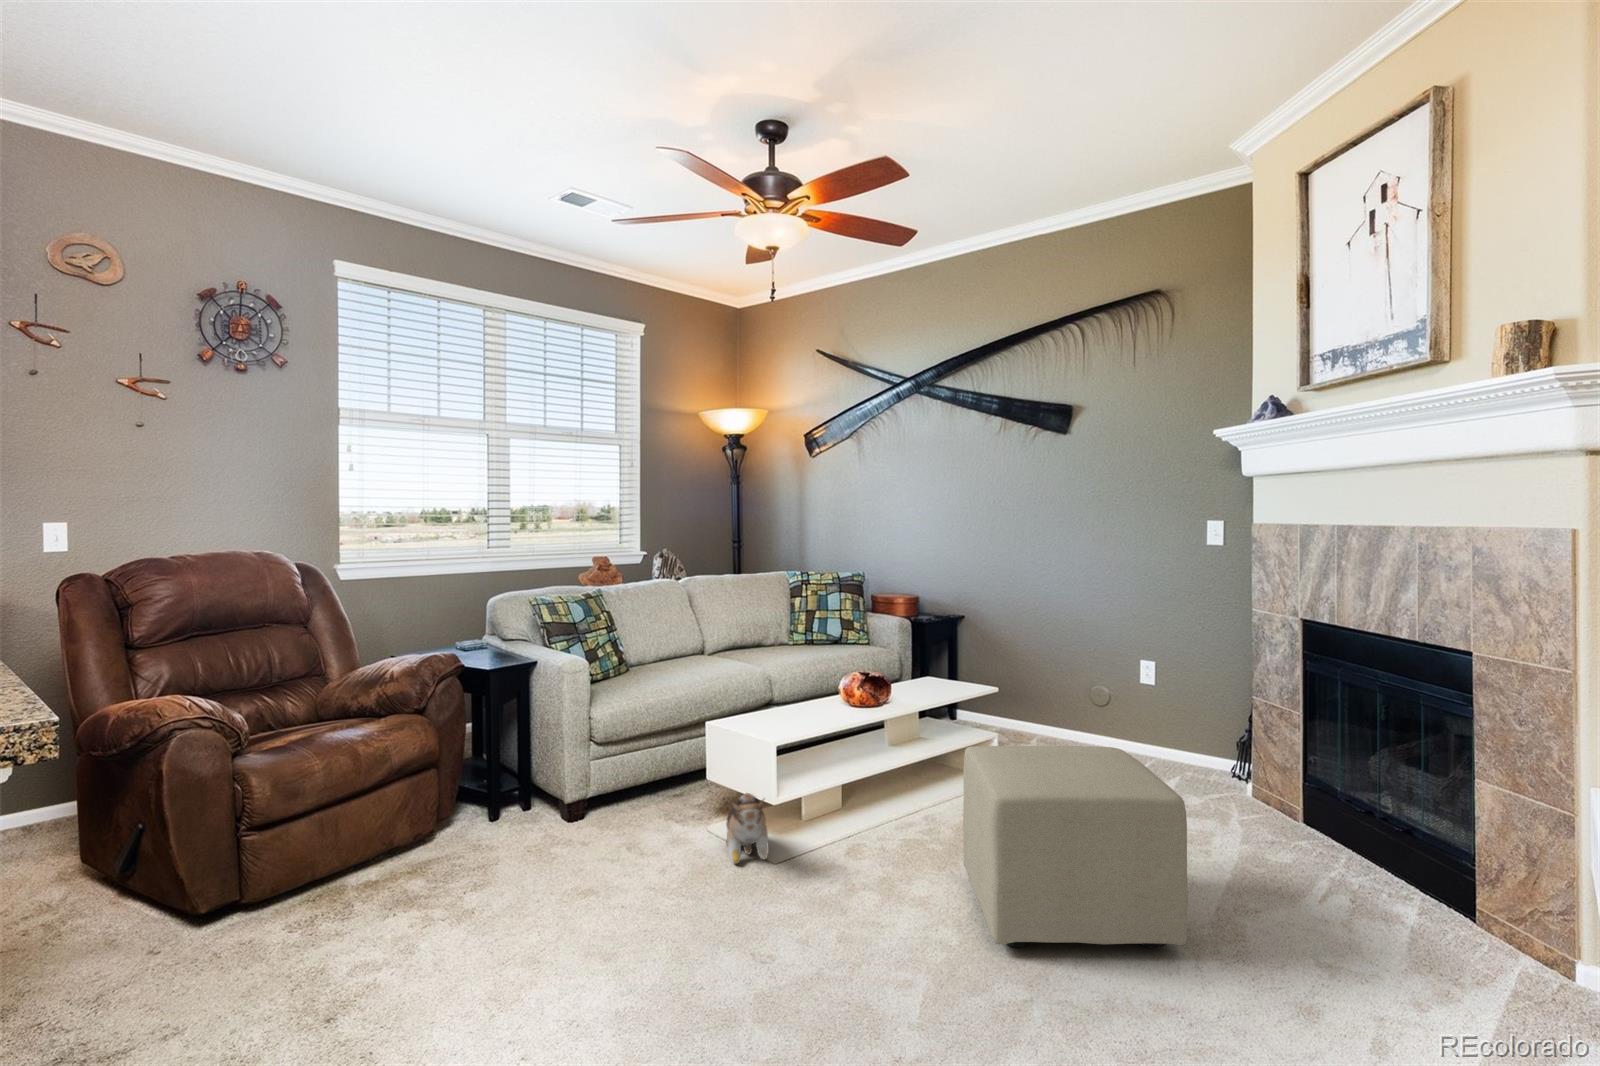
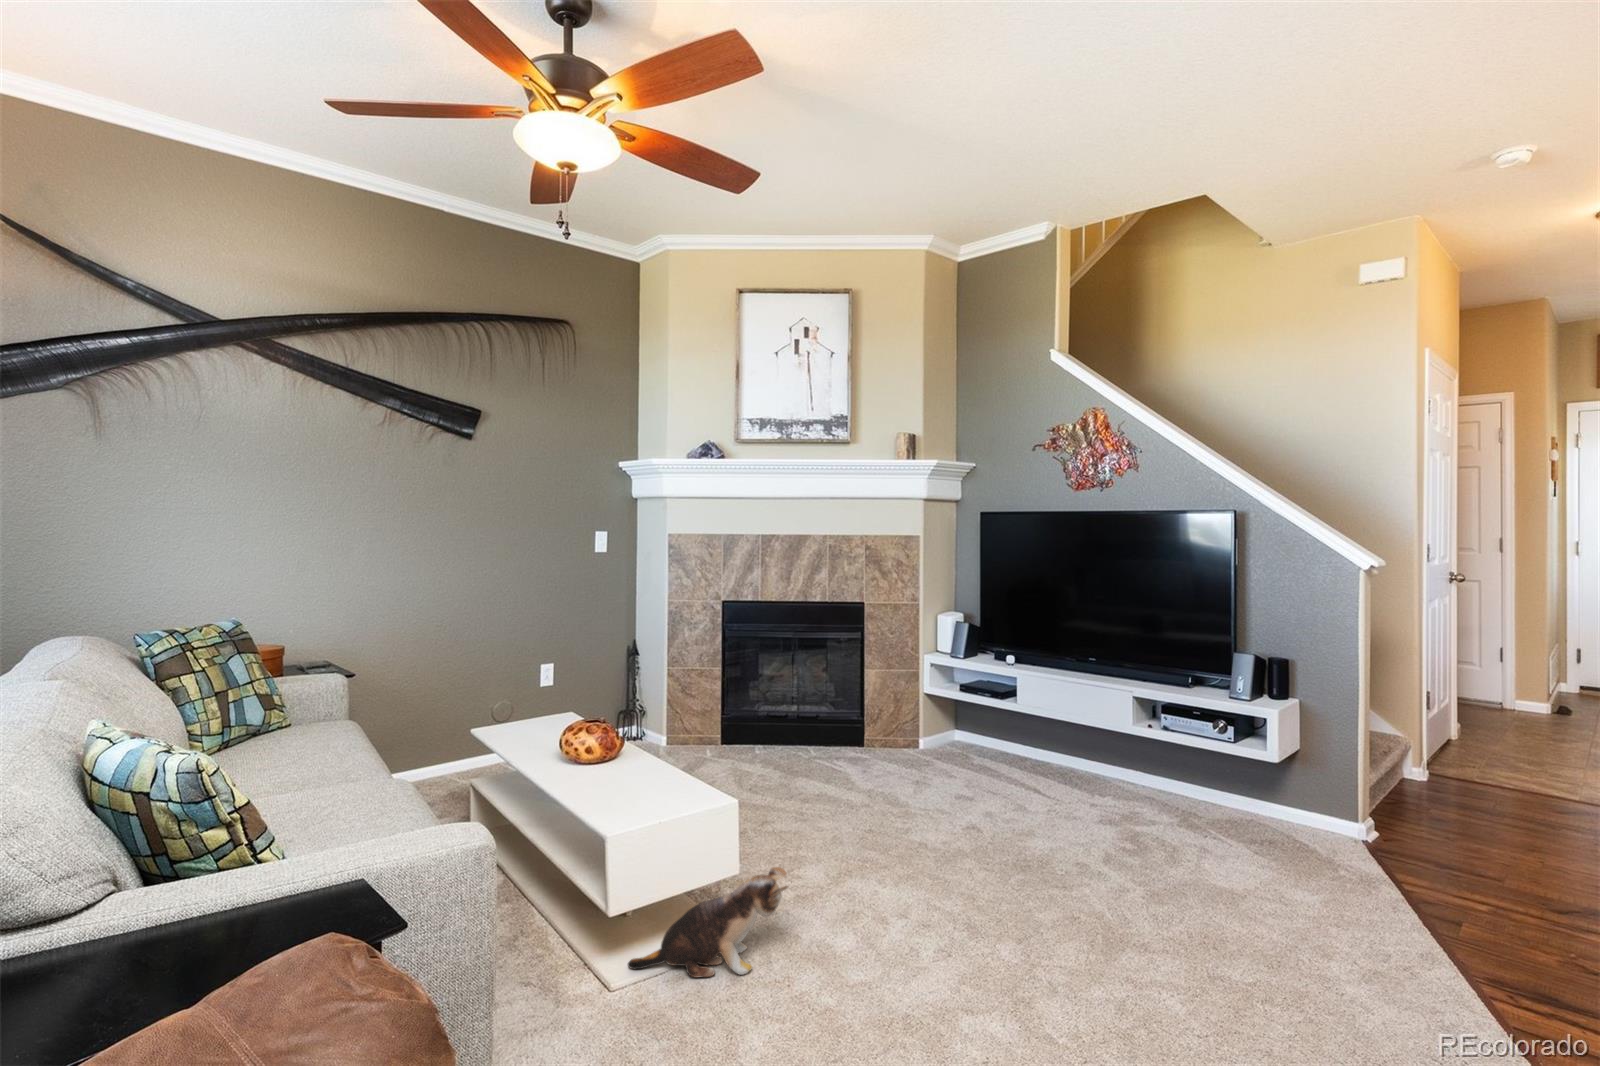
ottoman: present [963,746,1188,949] -> none [791,708,932,857]

